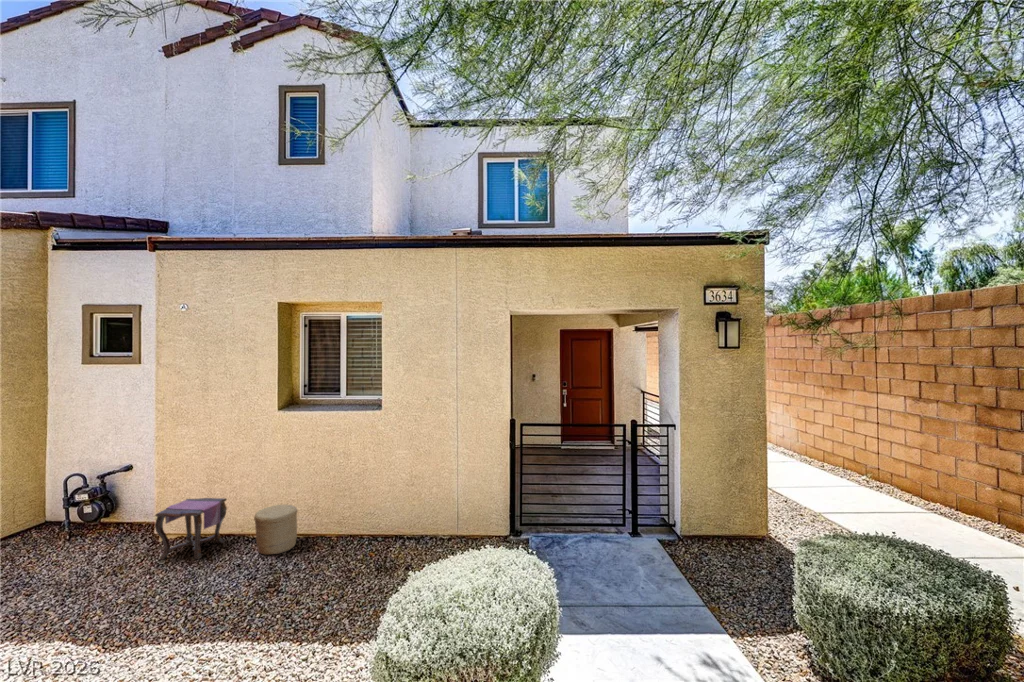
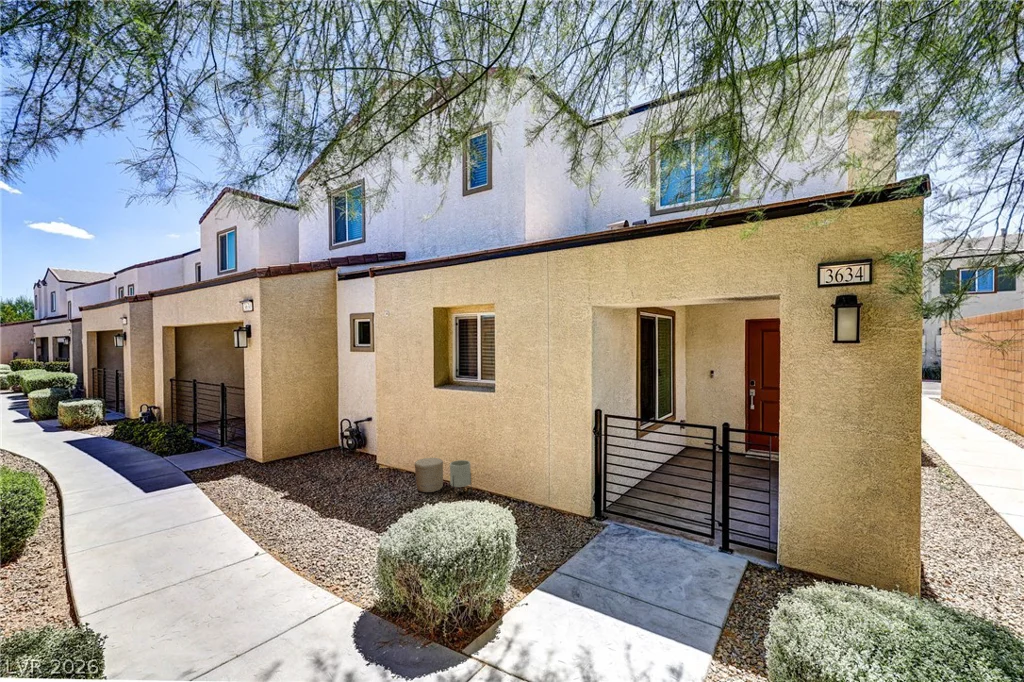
side table: present [155,498,227,560] -> none [366,444,408,485]
planter: none [316,500,345,550] -> present [450,460,471,488]

